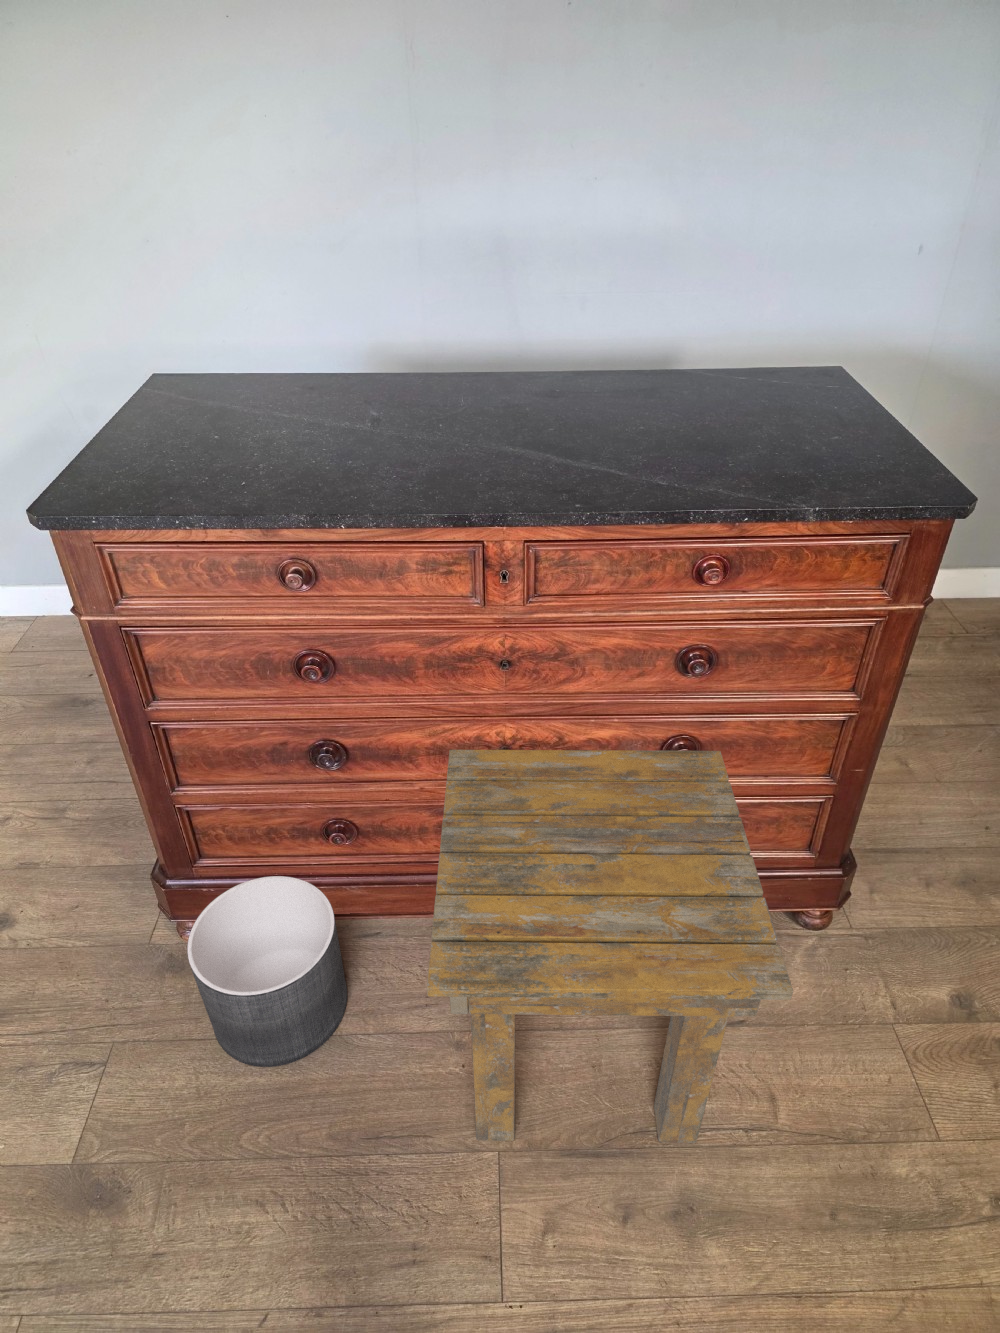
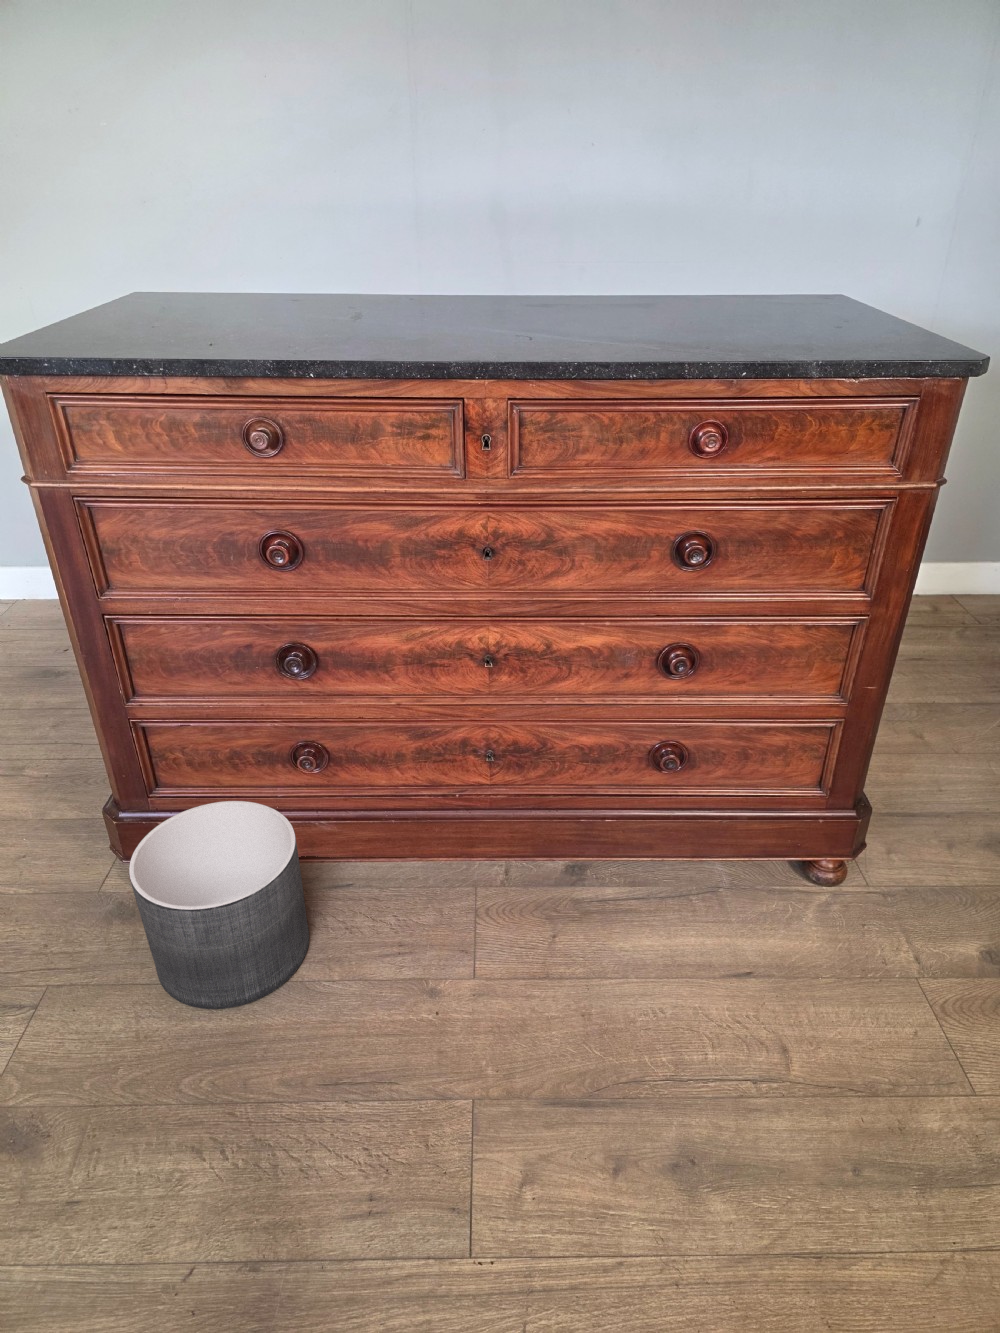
side table: present [427,750,793,1143] -> none [386,649,807,1092]

